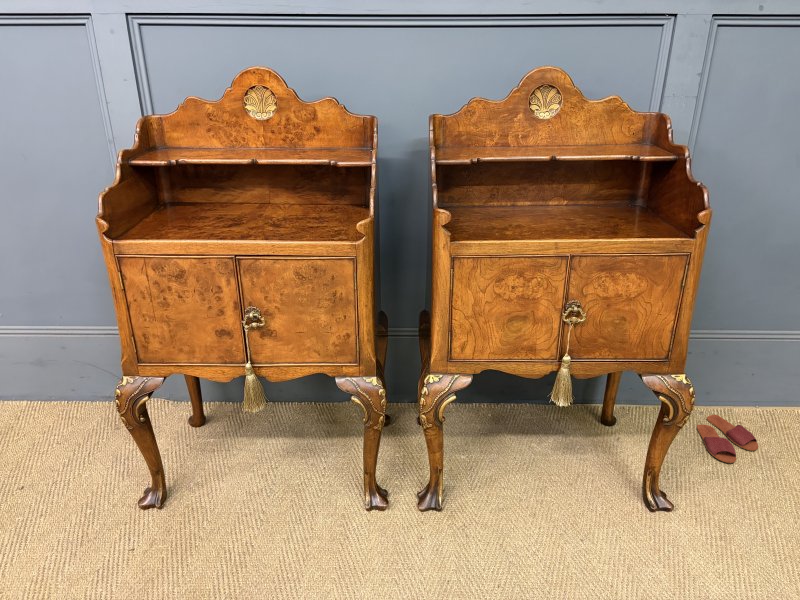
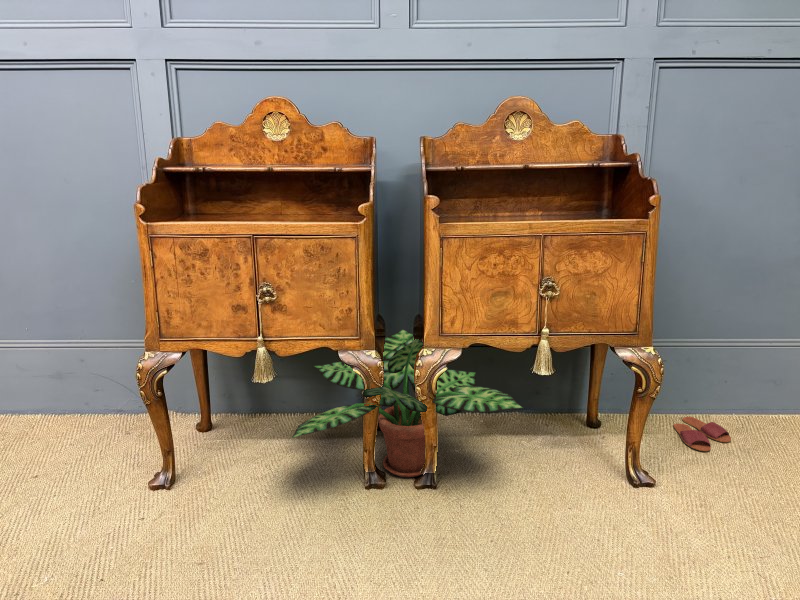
potted plant: none [286,325,539,495] -> present [292,329,523,477]

